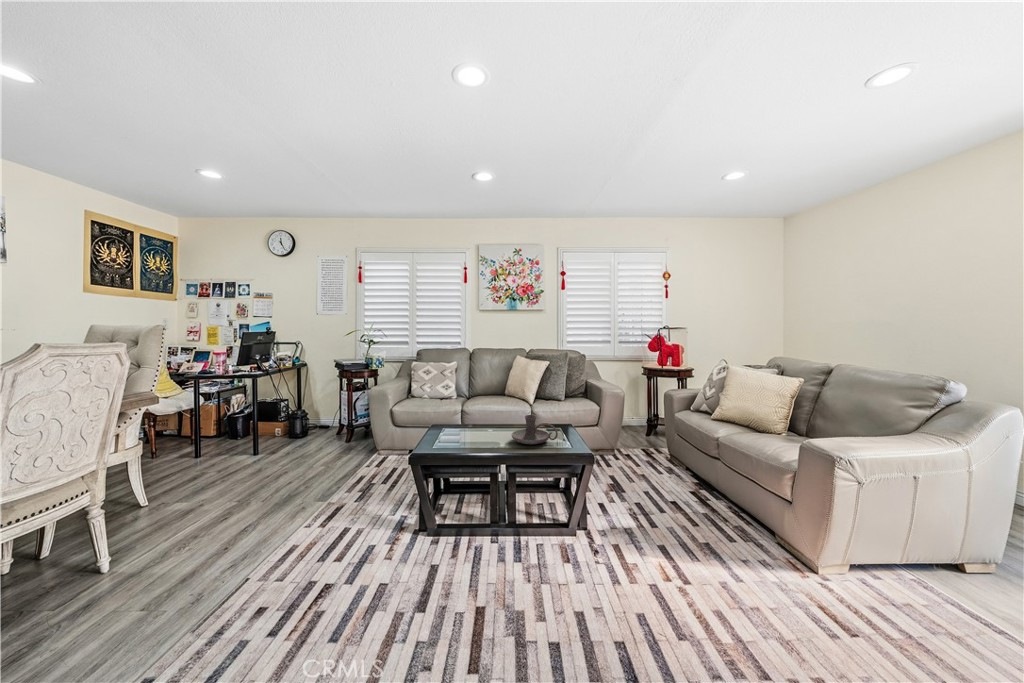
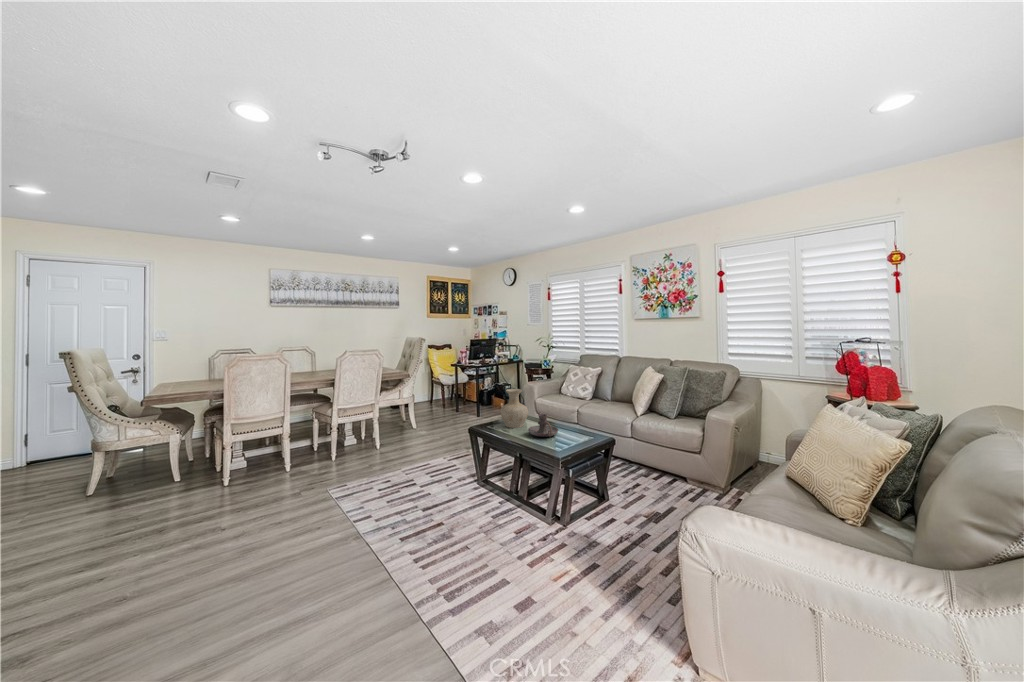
vase: none [450,390,489,446] -> present [501,389,528,428]

